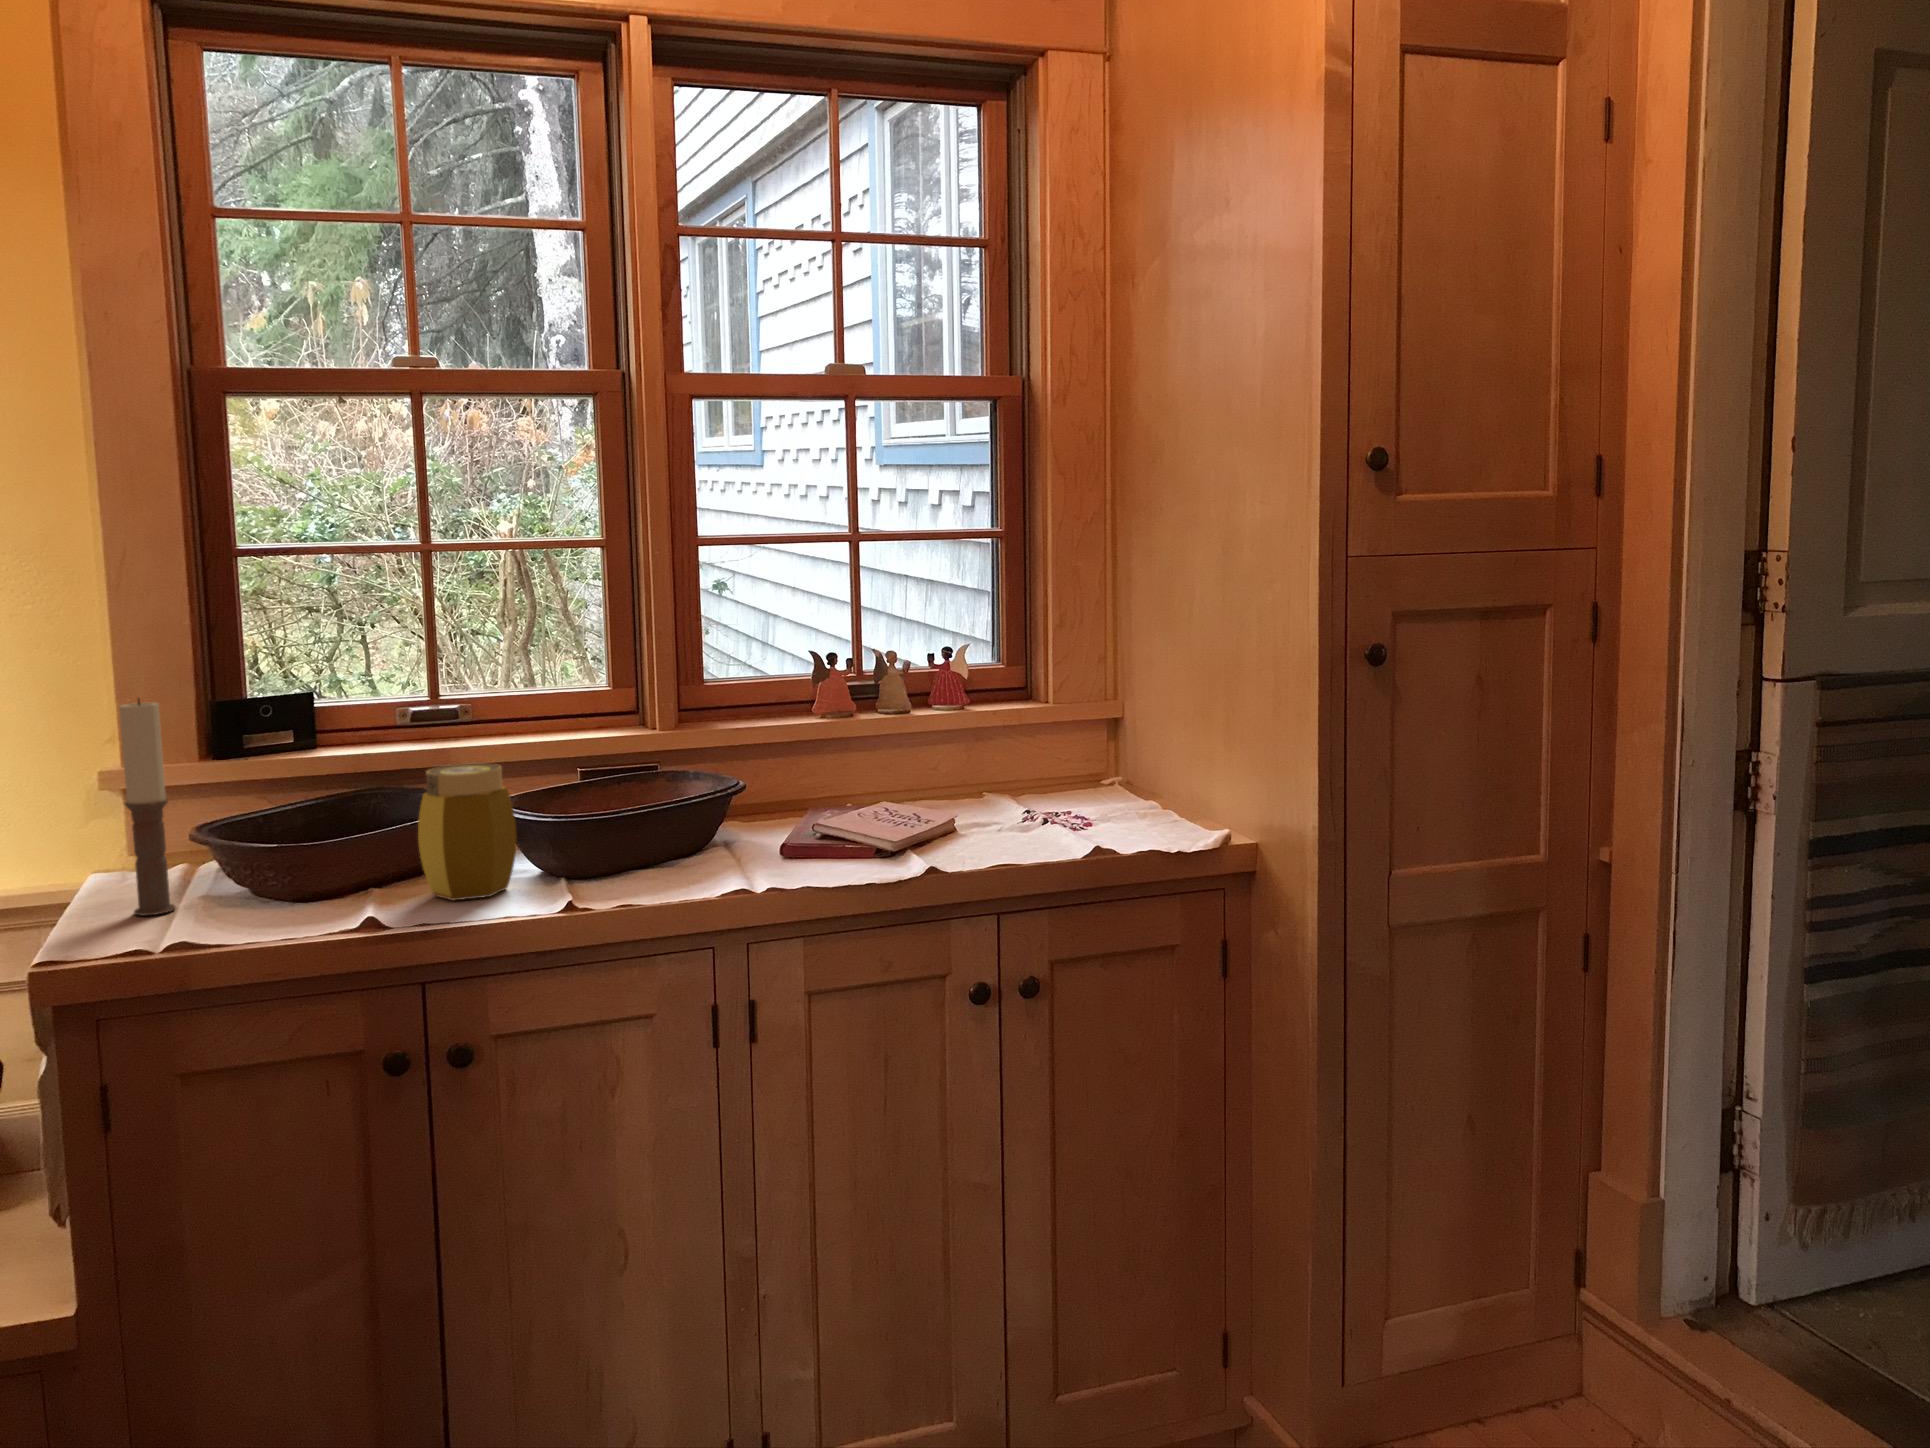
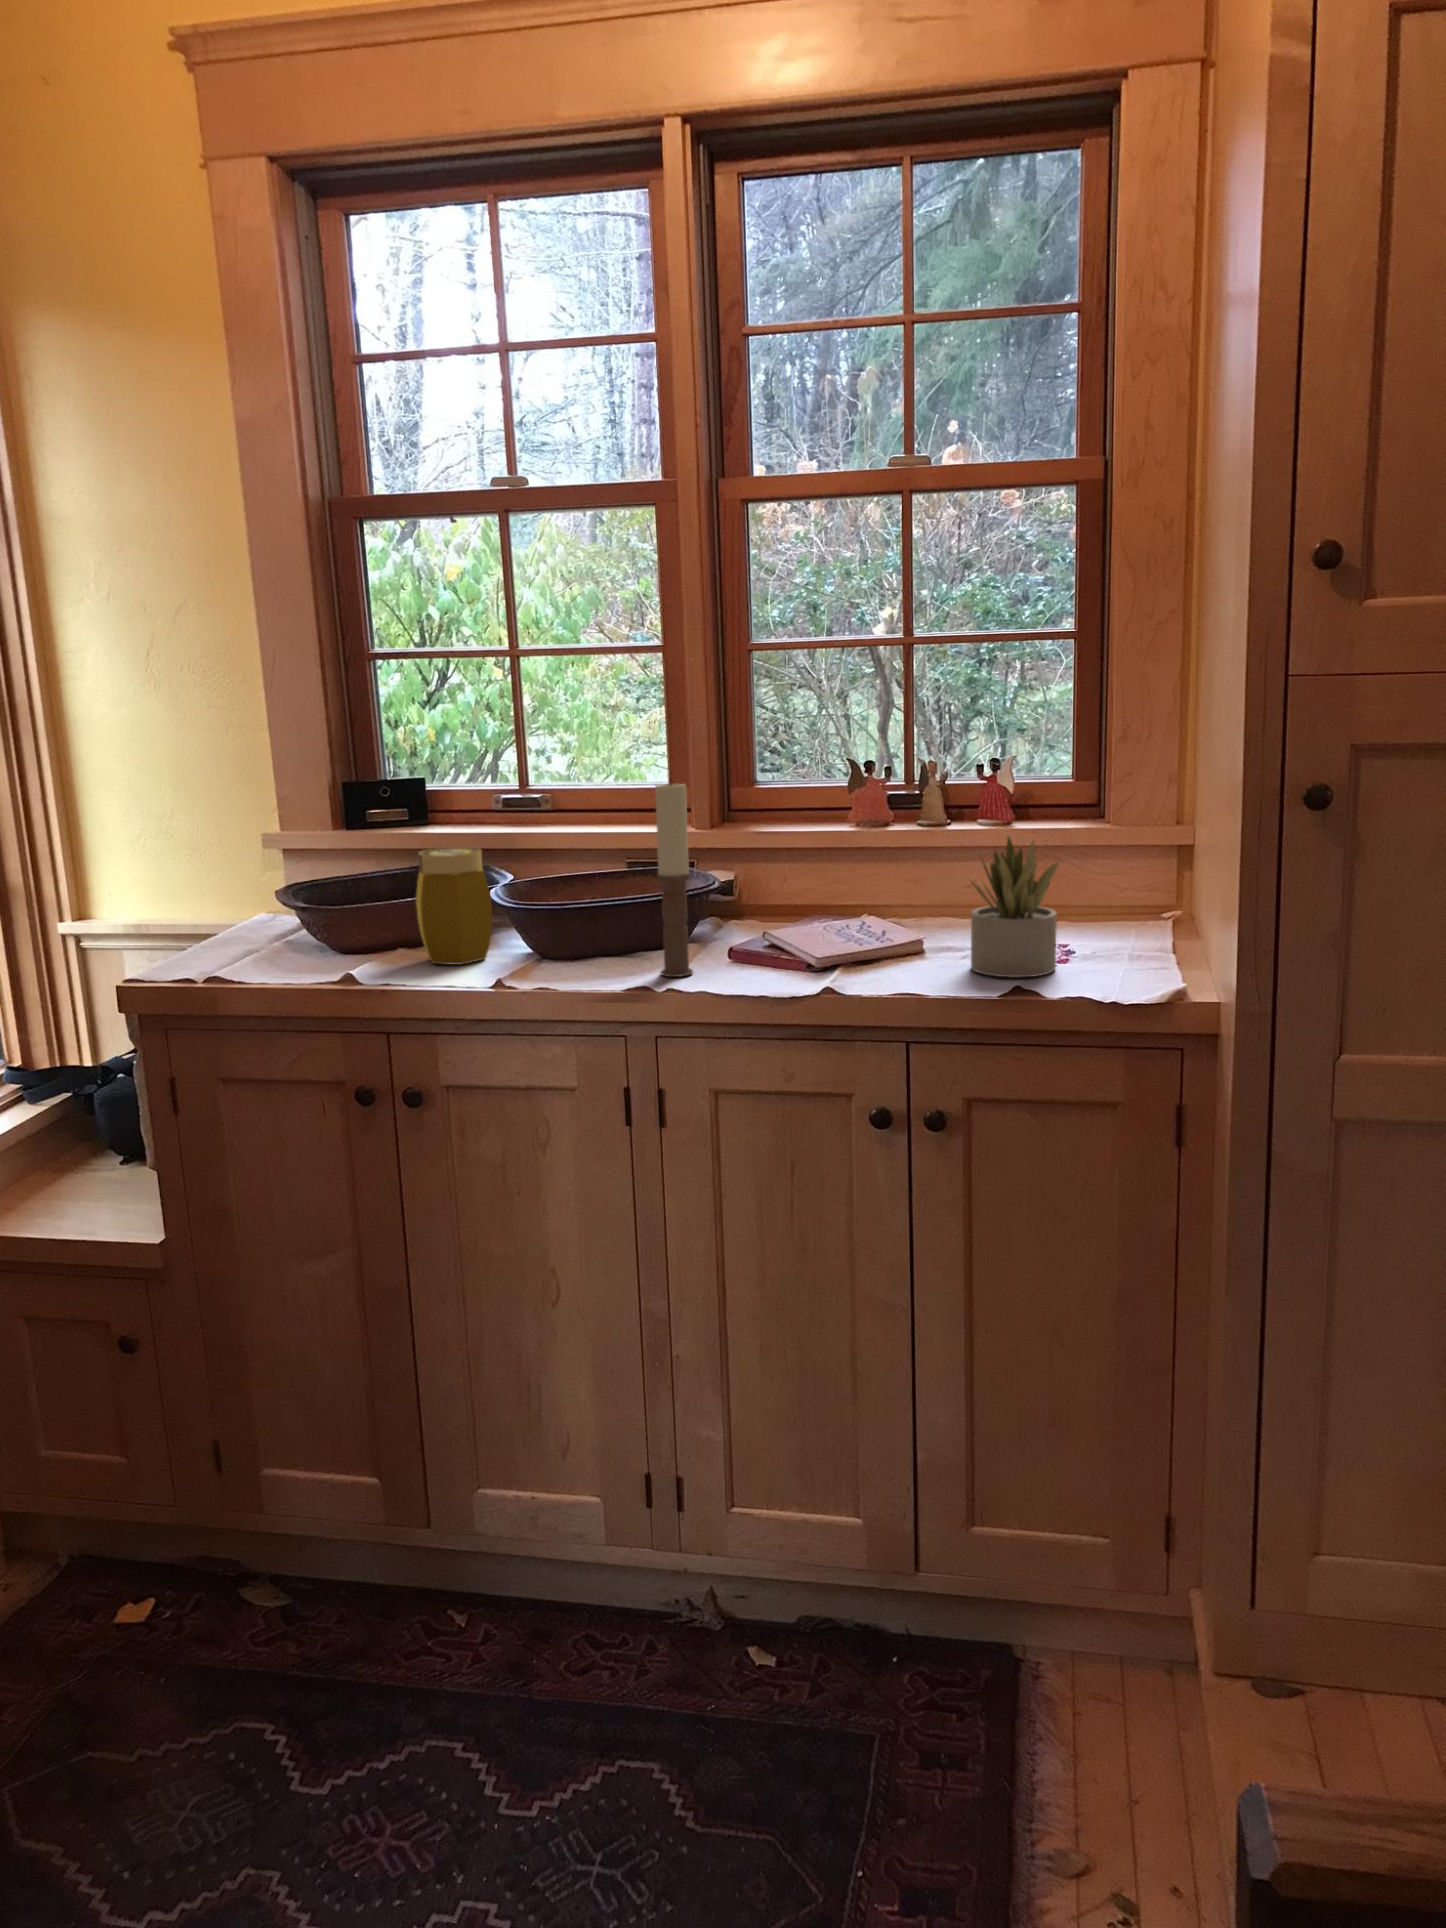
candle: present [119,699,175,916] -> present [655,783,693,977]
succulent plant: none [1008,714,1091,842] -> present [969,836,1059,977]

